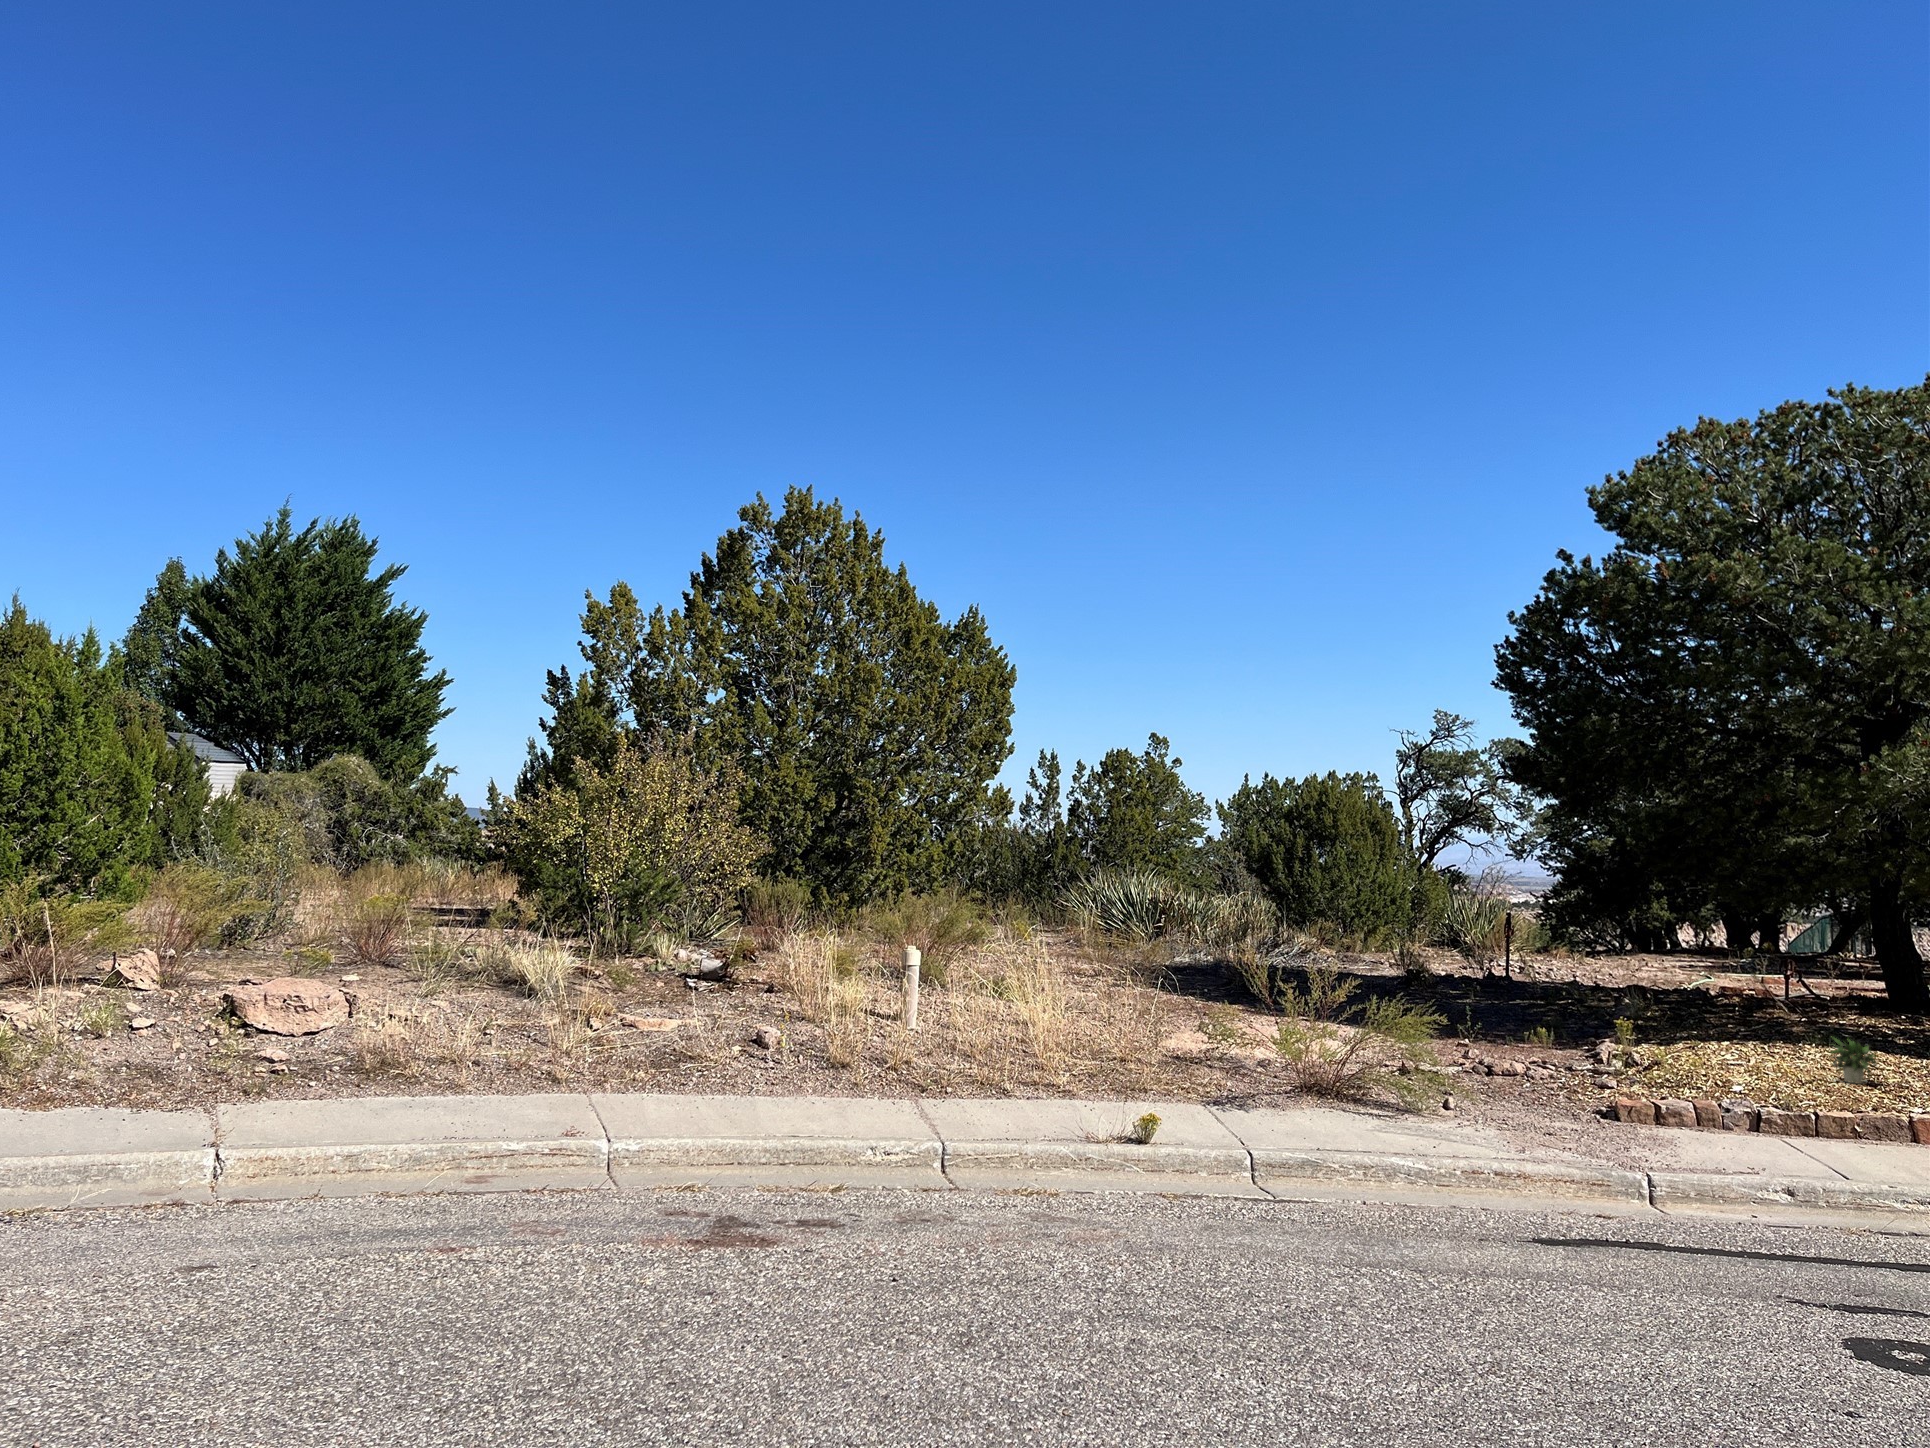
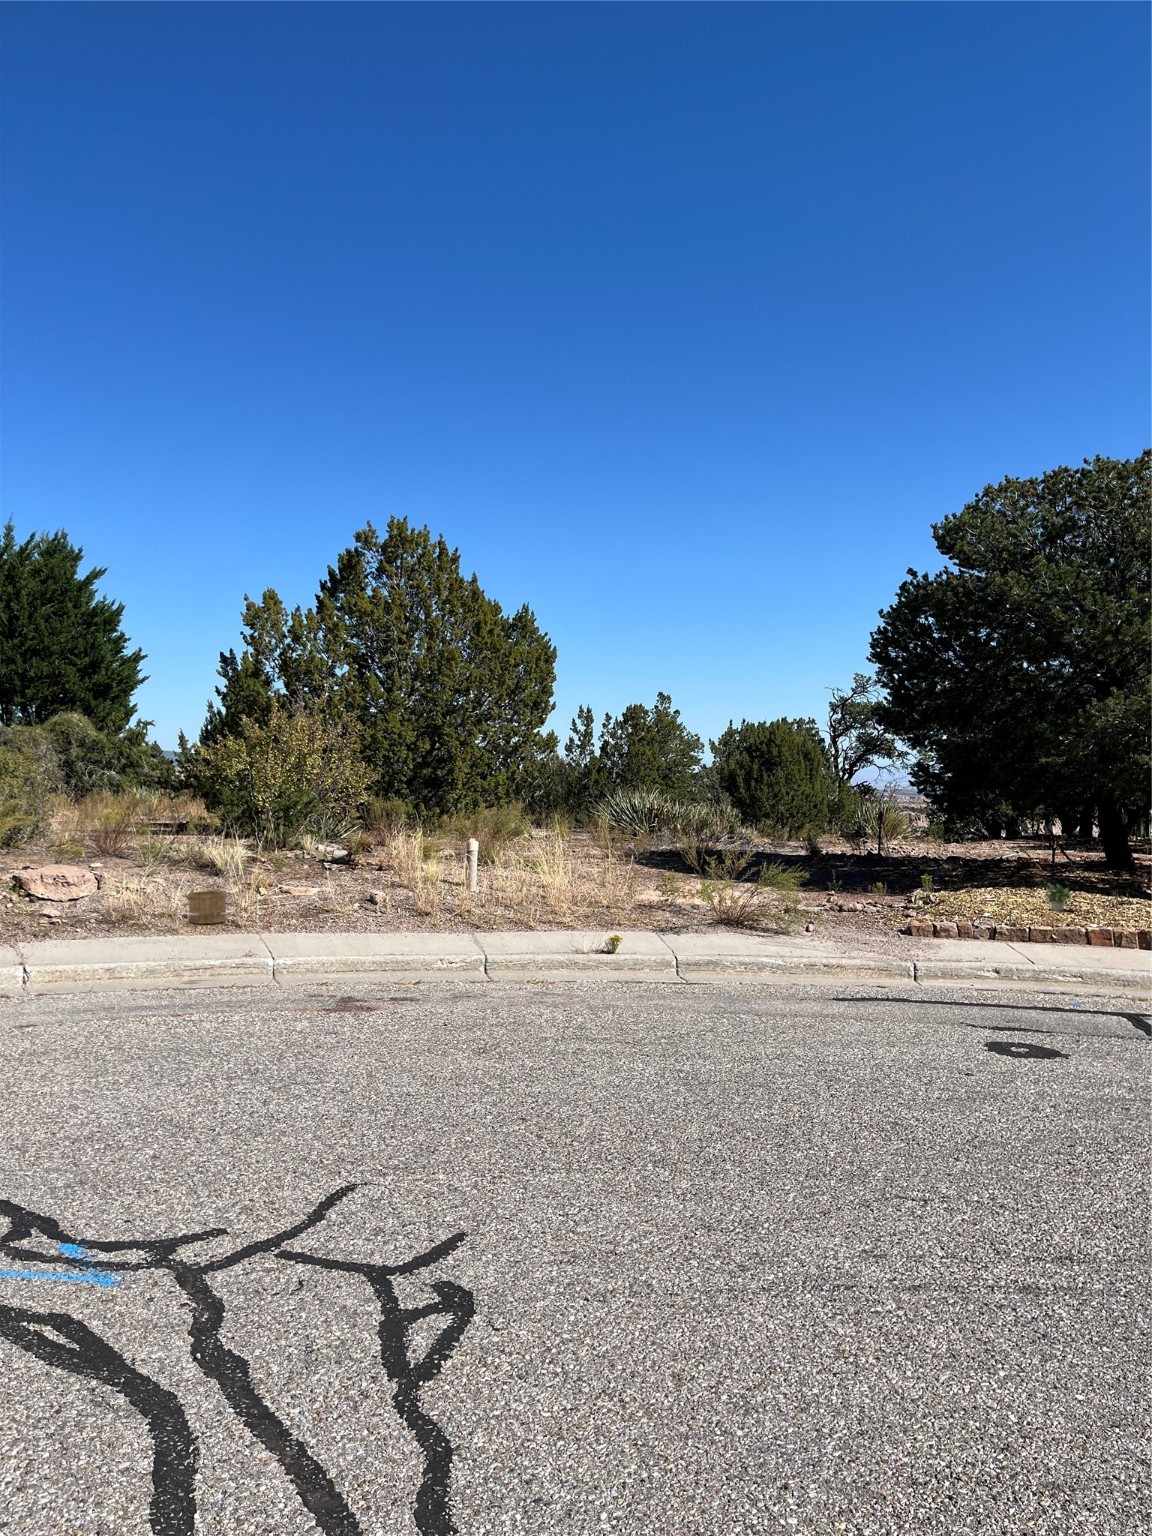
wooden bucket: none [480,1022,540,1077] -> present [188,890,227,924]

